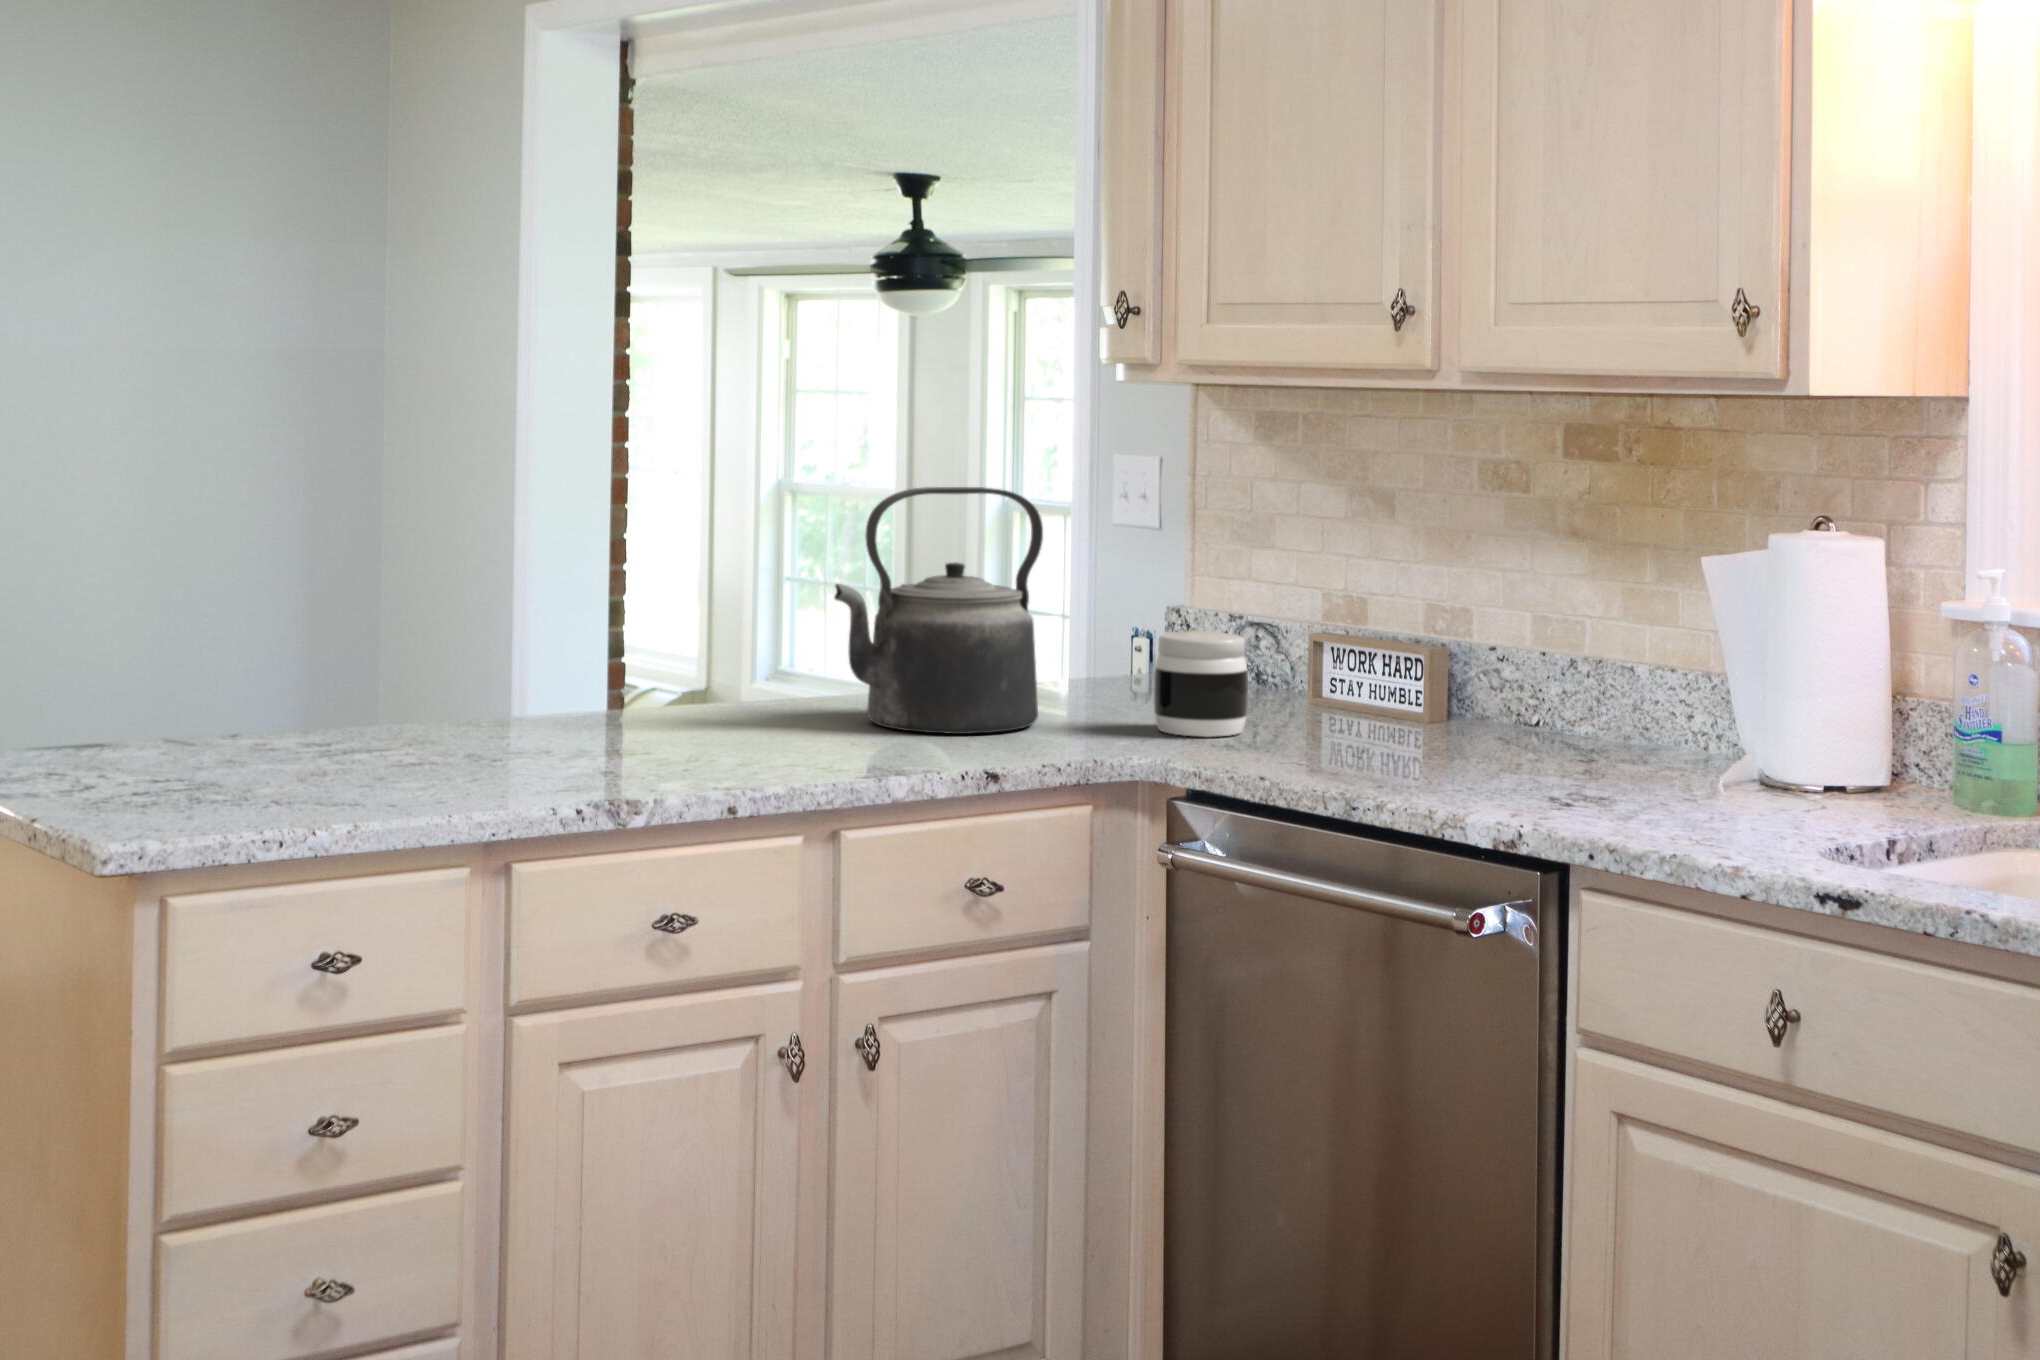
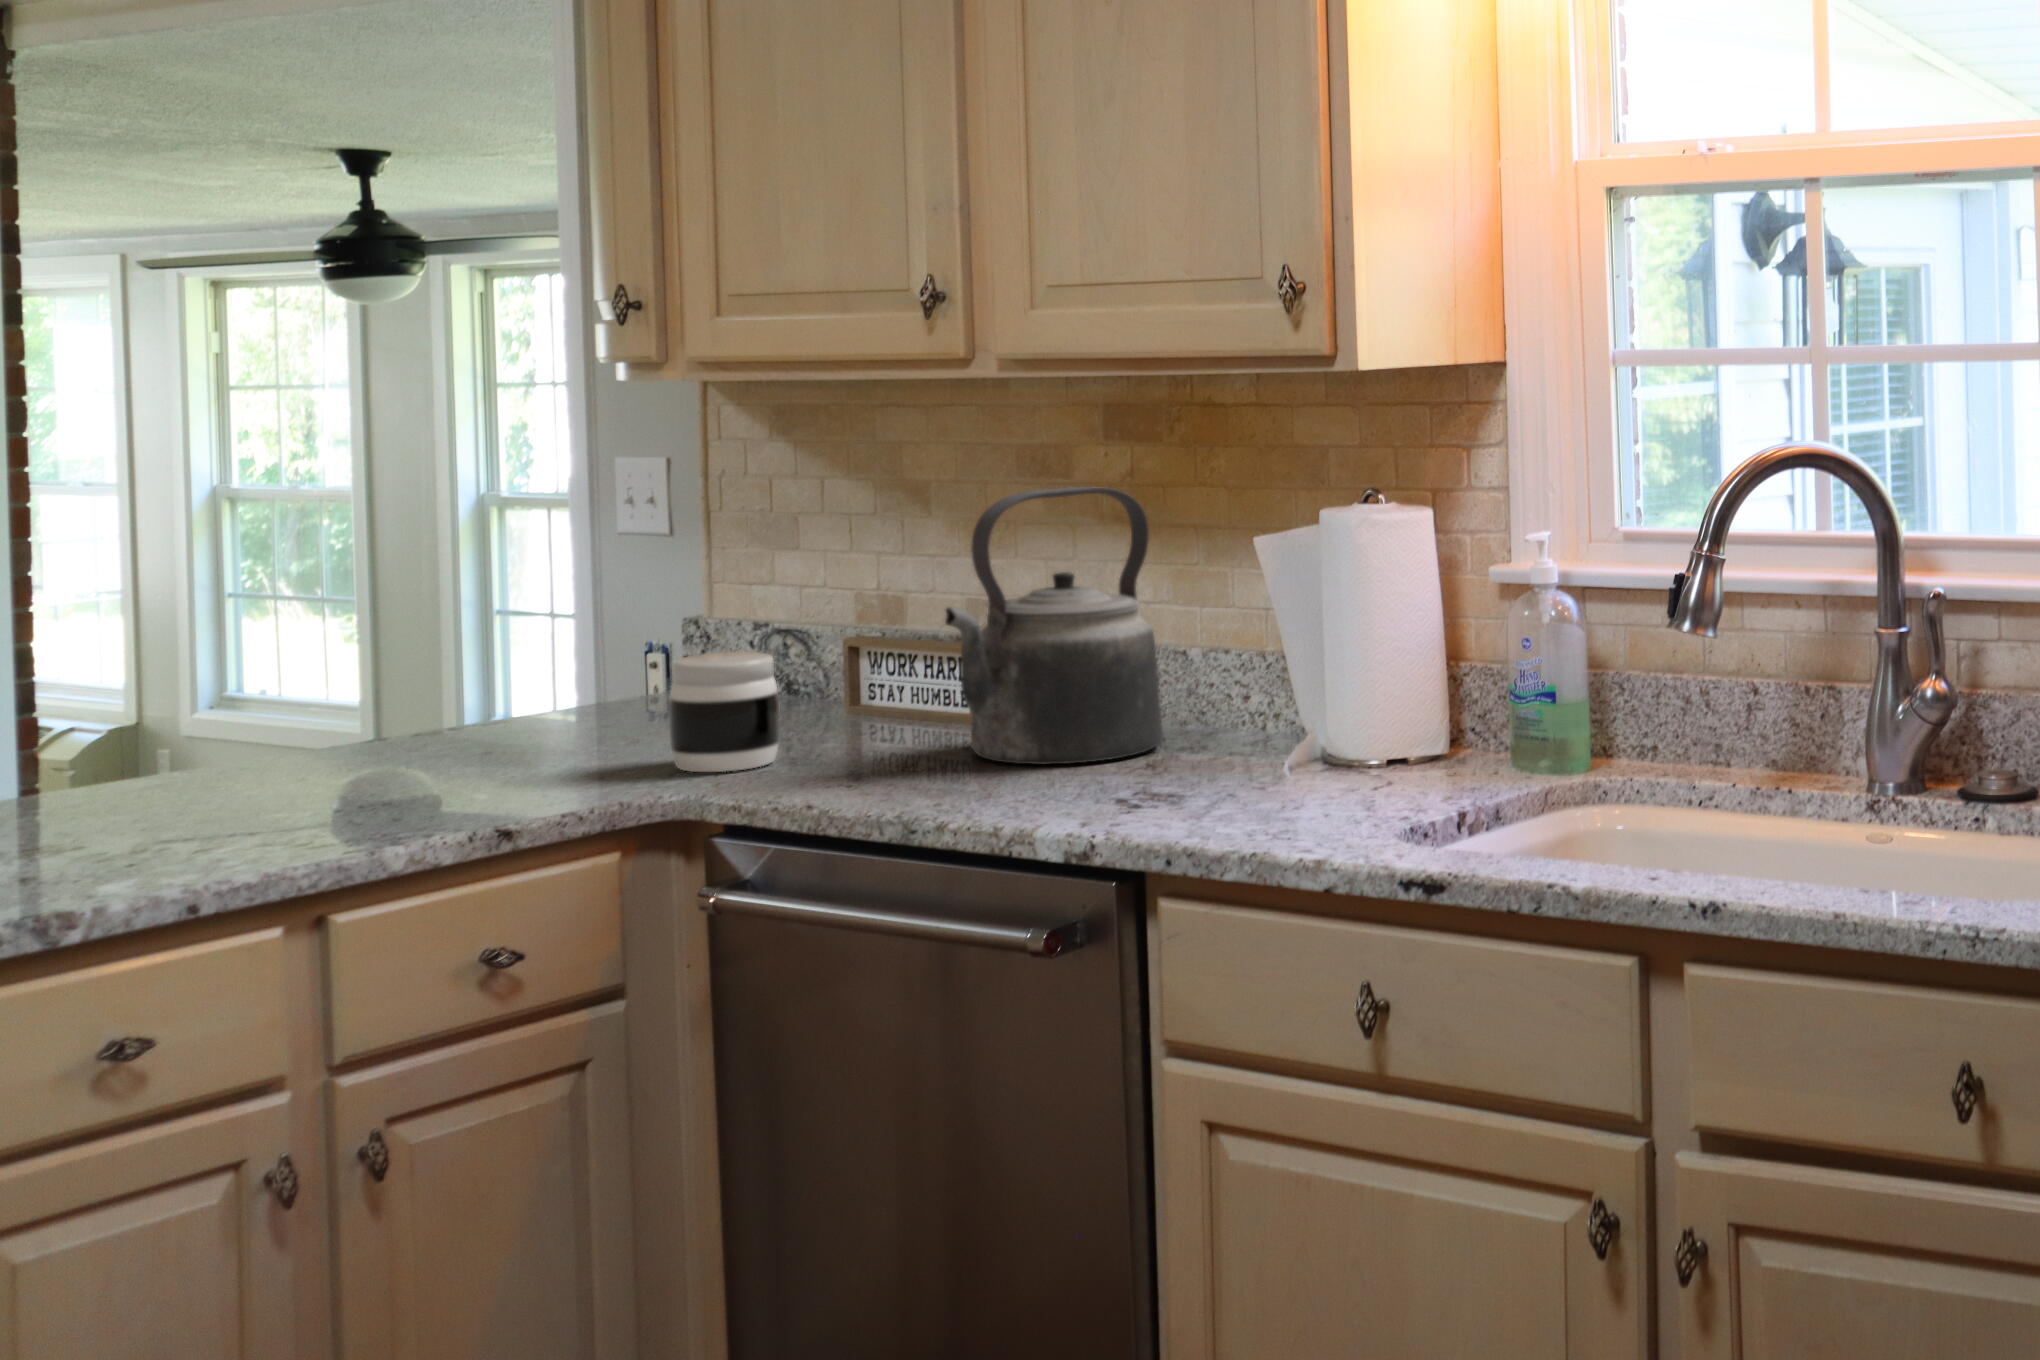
kettle: present [834,487,1043,734] -> present [945,487,1163,764]

